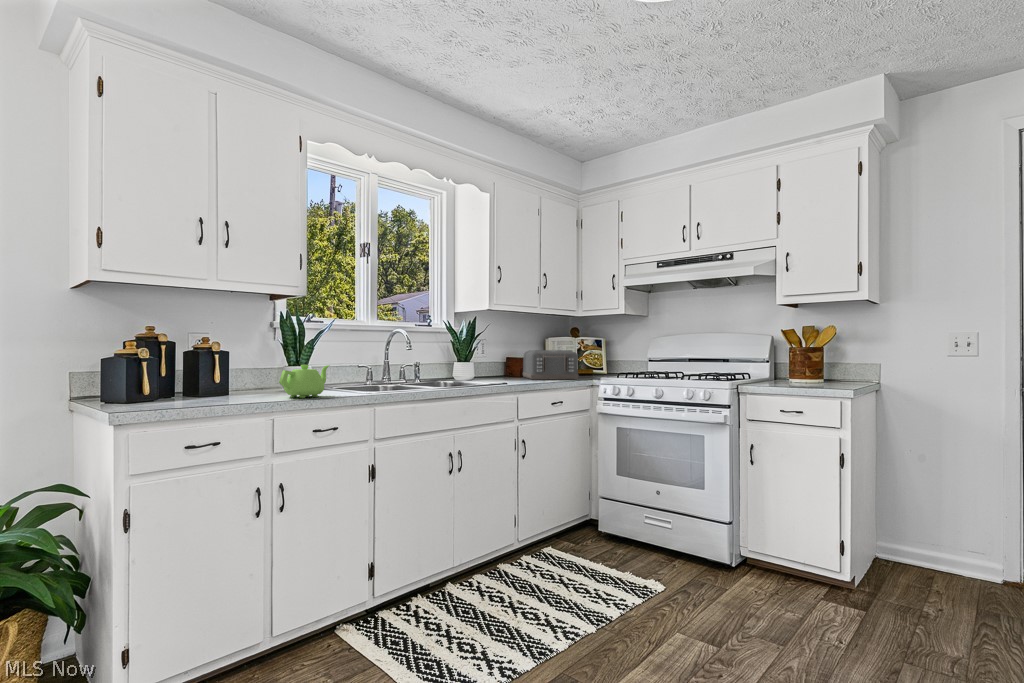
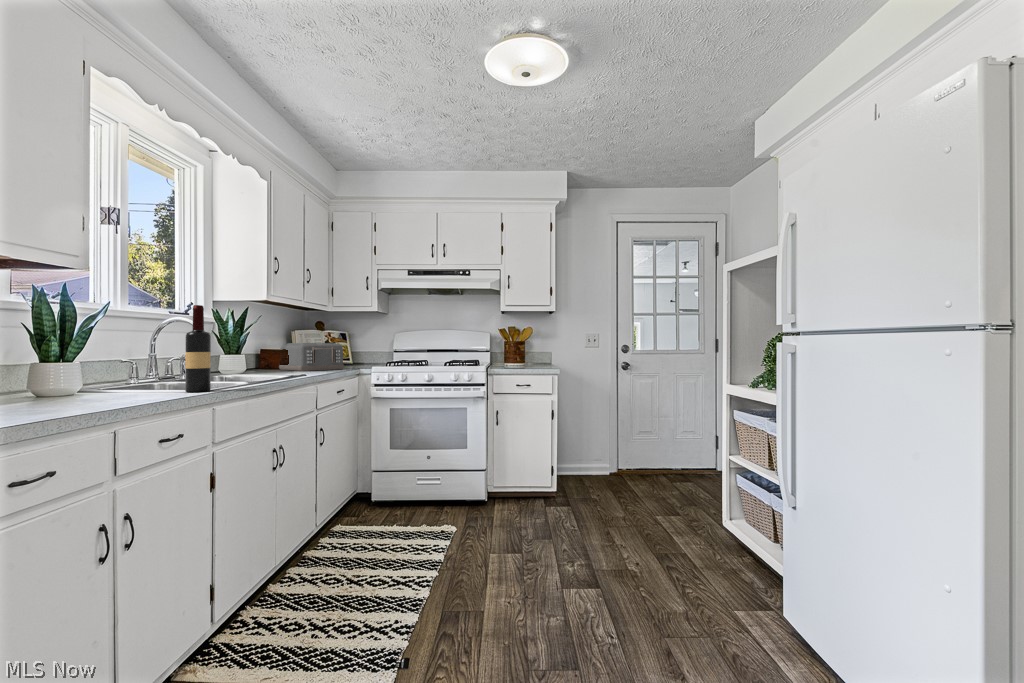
wine bottle: none [353,322,372,396] -> present [185,305,211,392]
teapot: present [279,365,329,398] -> none [89,356,152,399]

